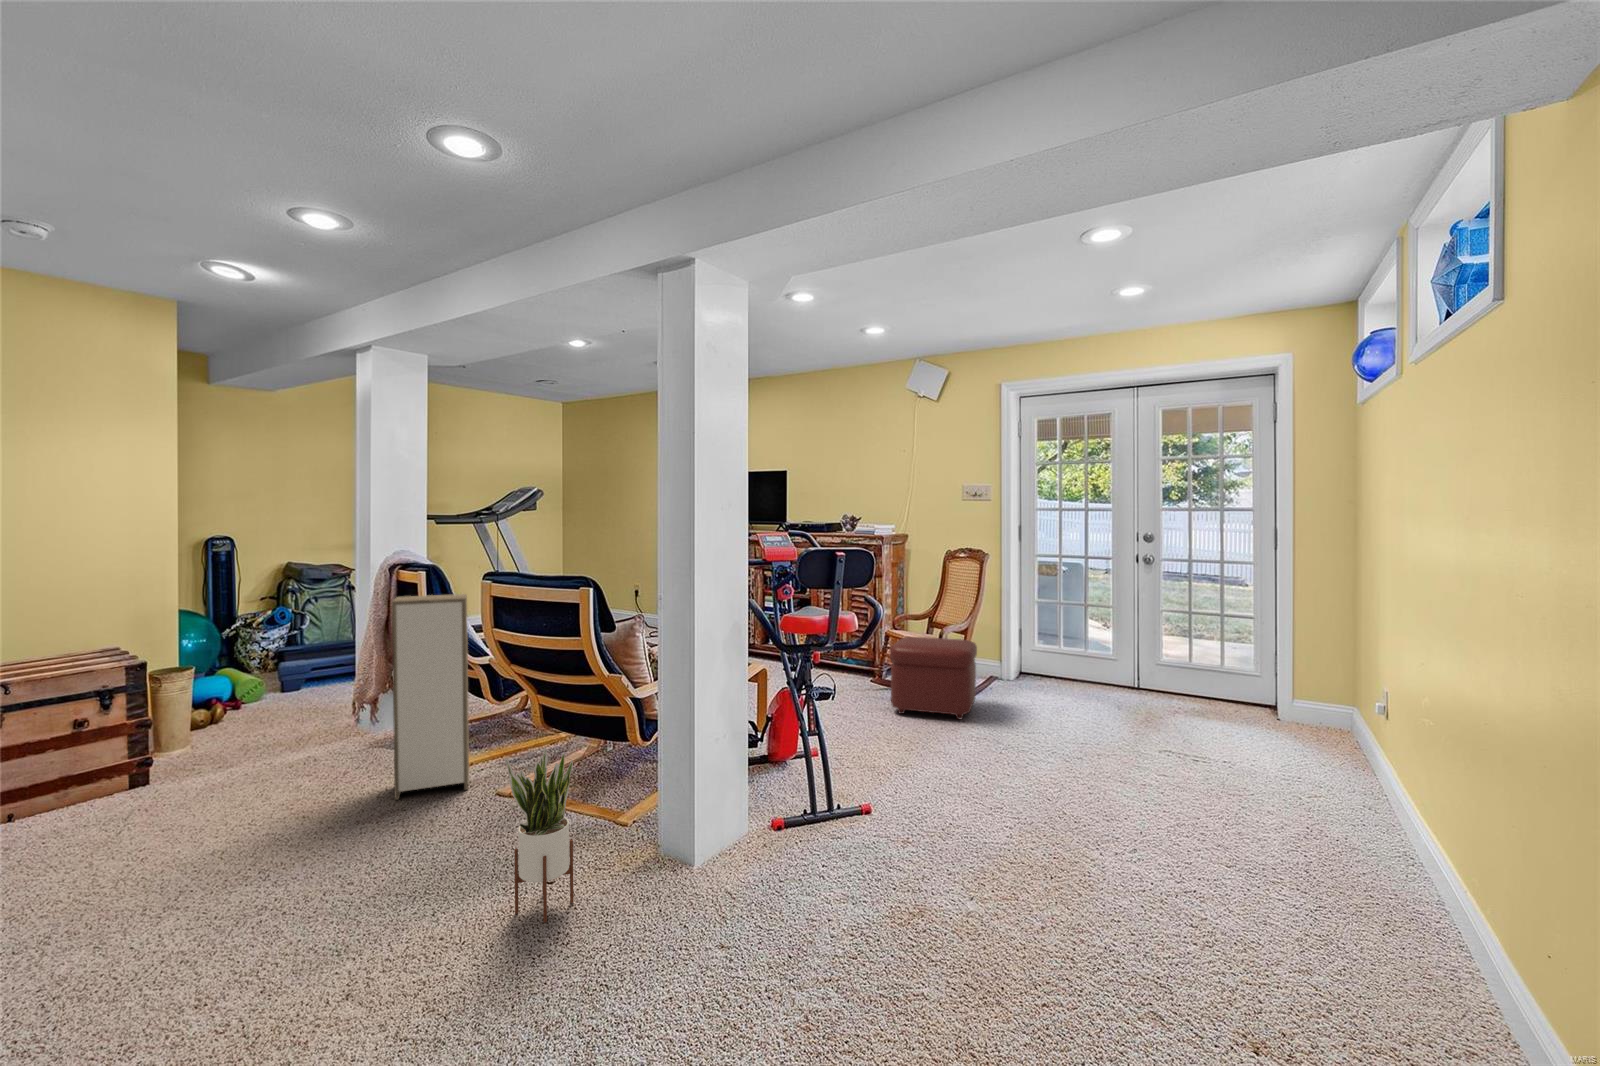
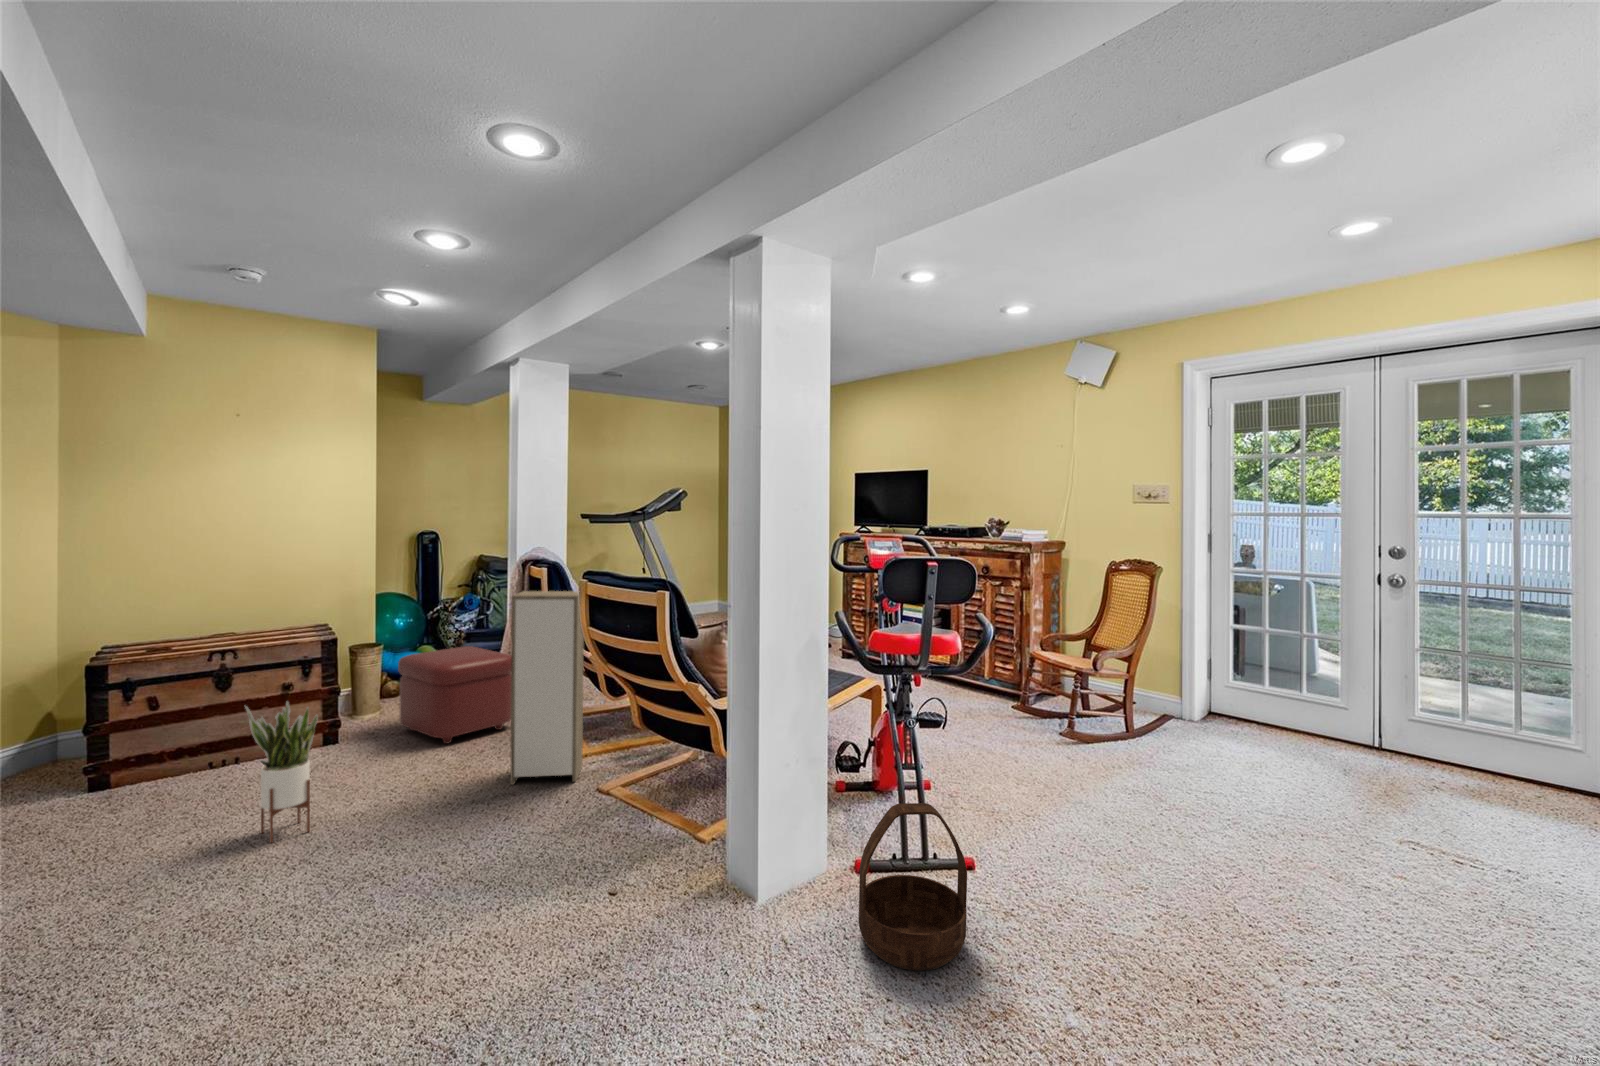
ottoman: present [890,637,977,719] -> present [398,646,511,744]
potted plant: present [505,748,573,923] -> present [245,702,318,843]
basket: none [791,756,882,897] -> present [859,803,967,971]

